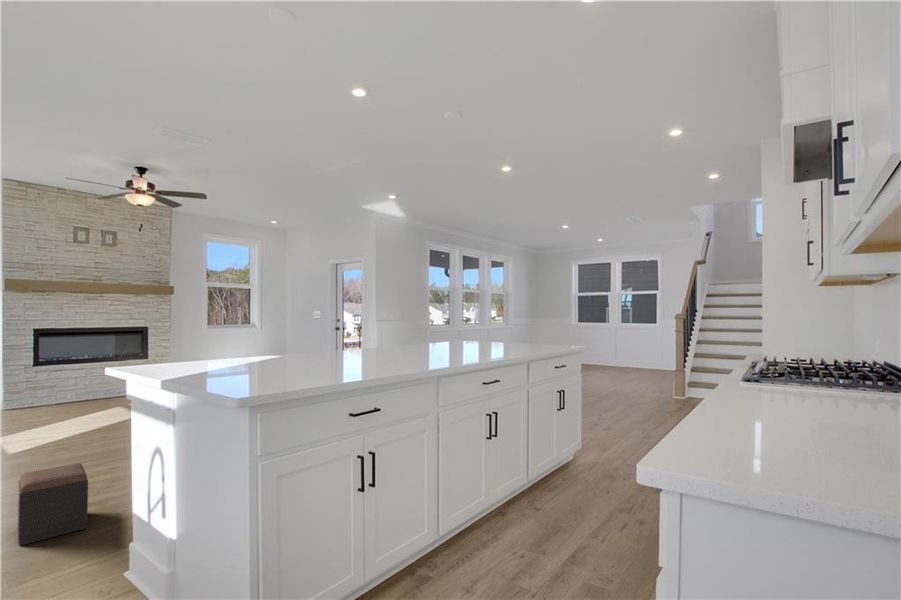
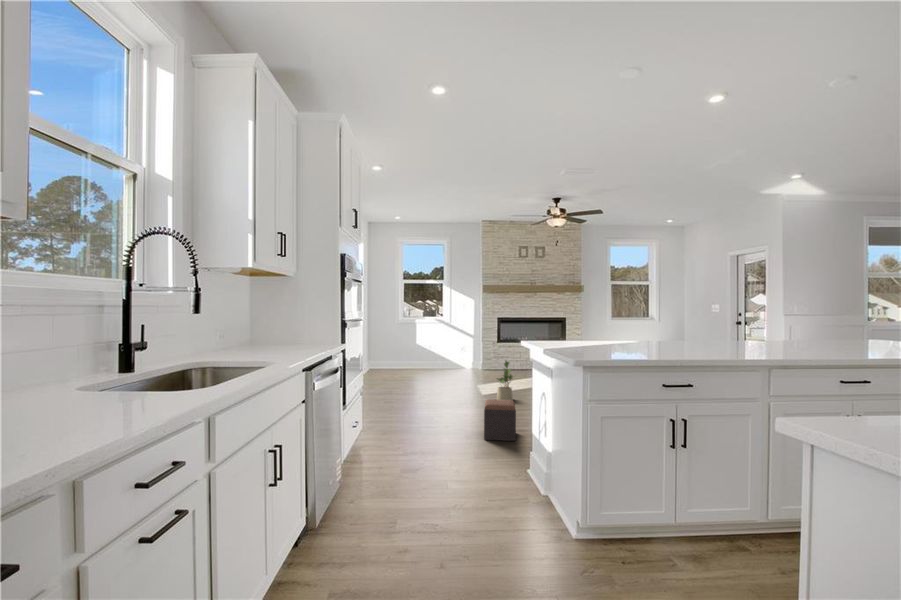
potted plant: none [33,397,74,462] -> present [497,361,513,400]

